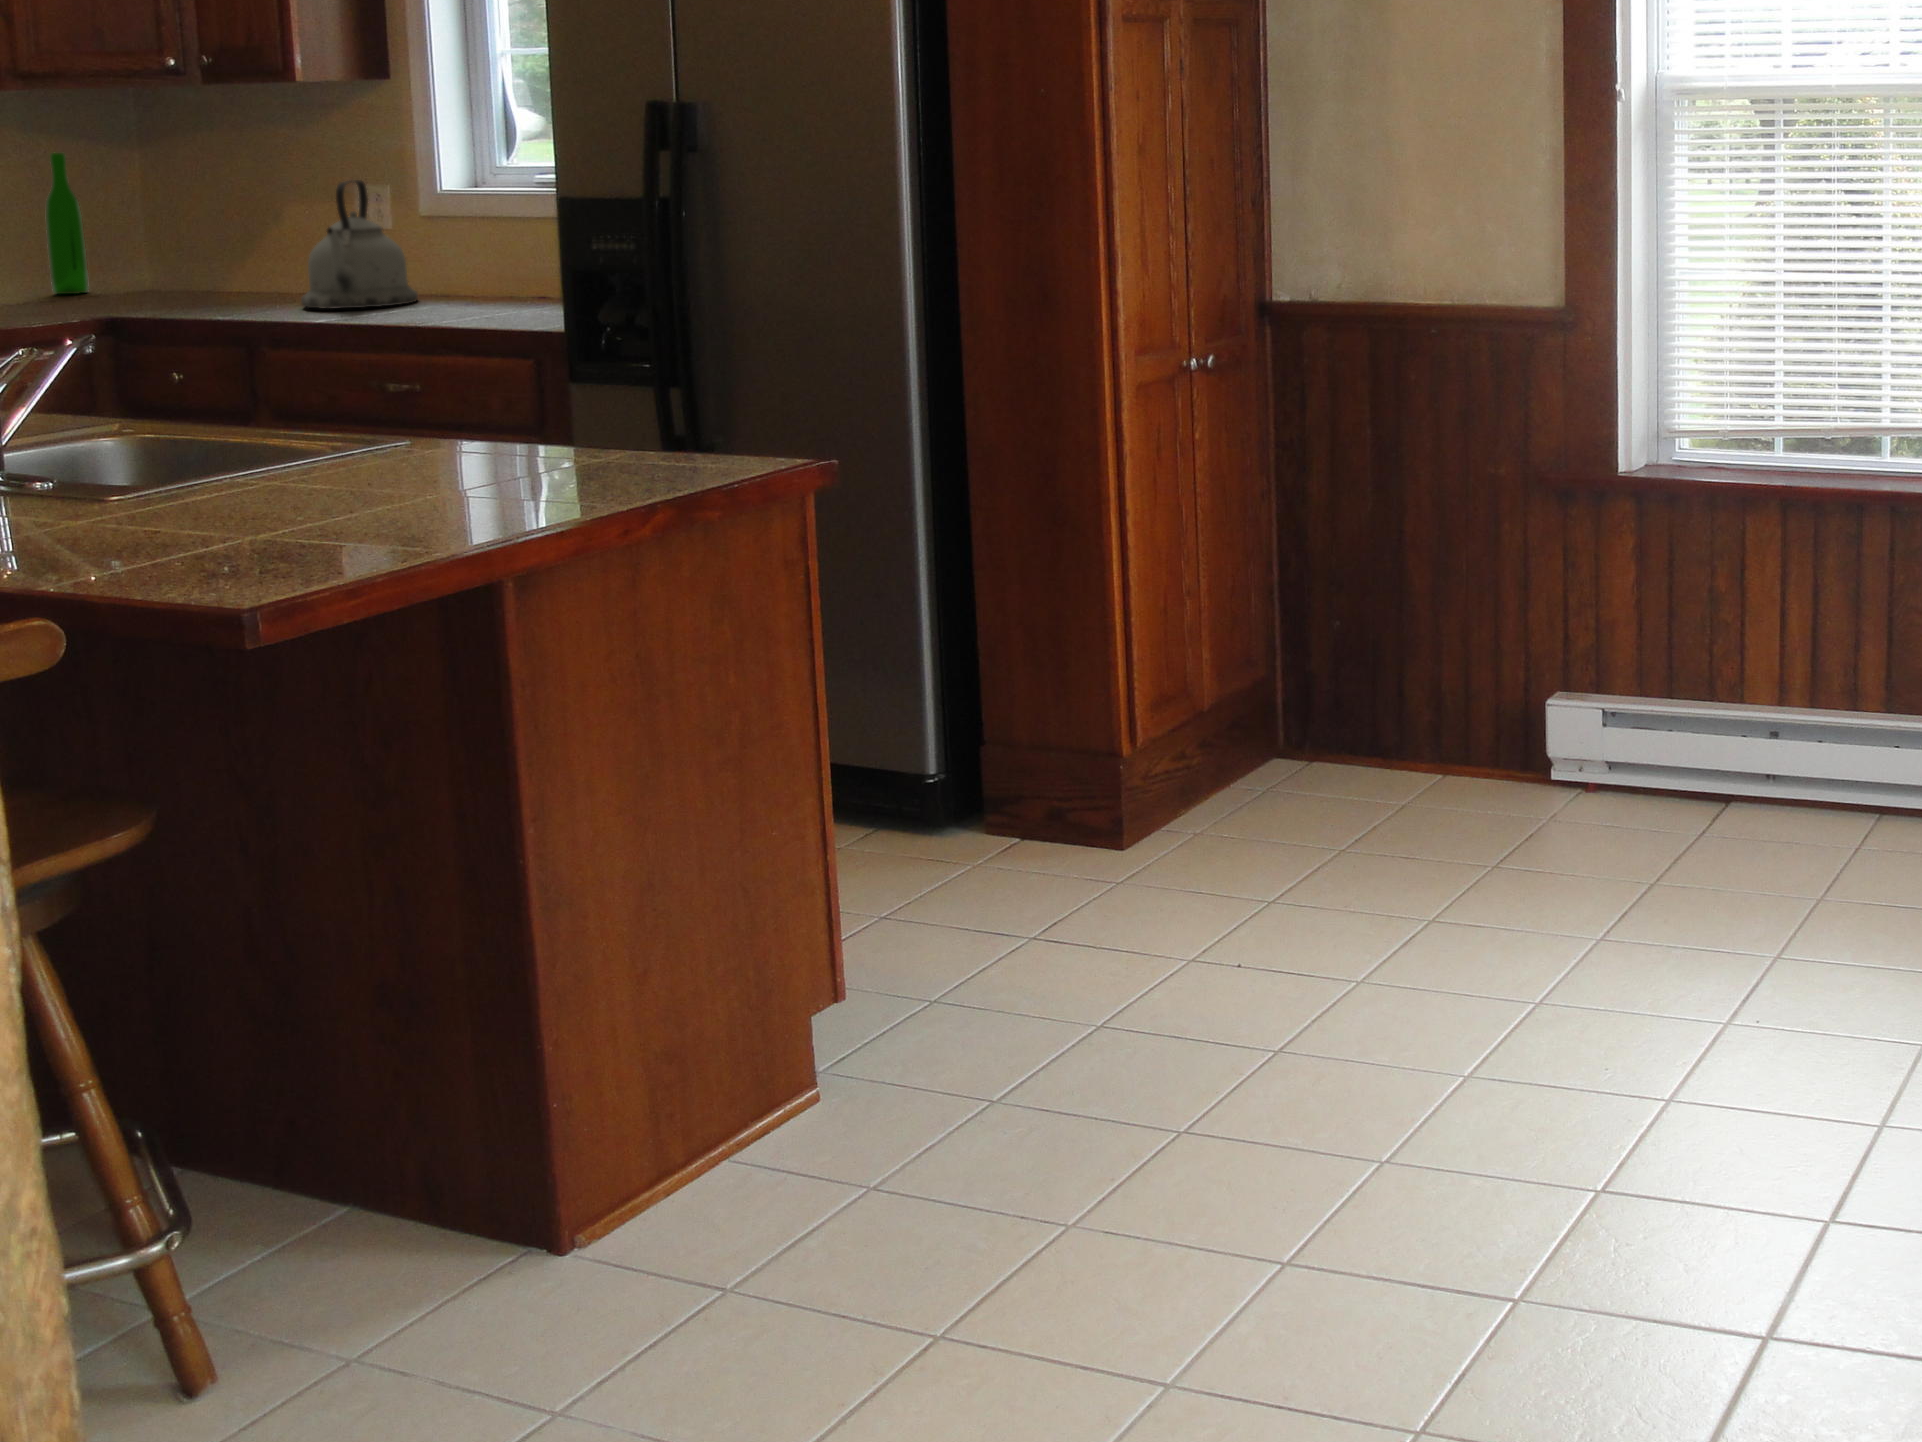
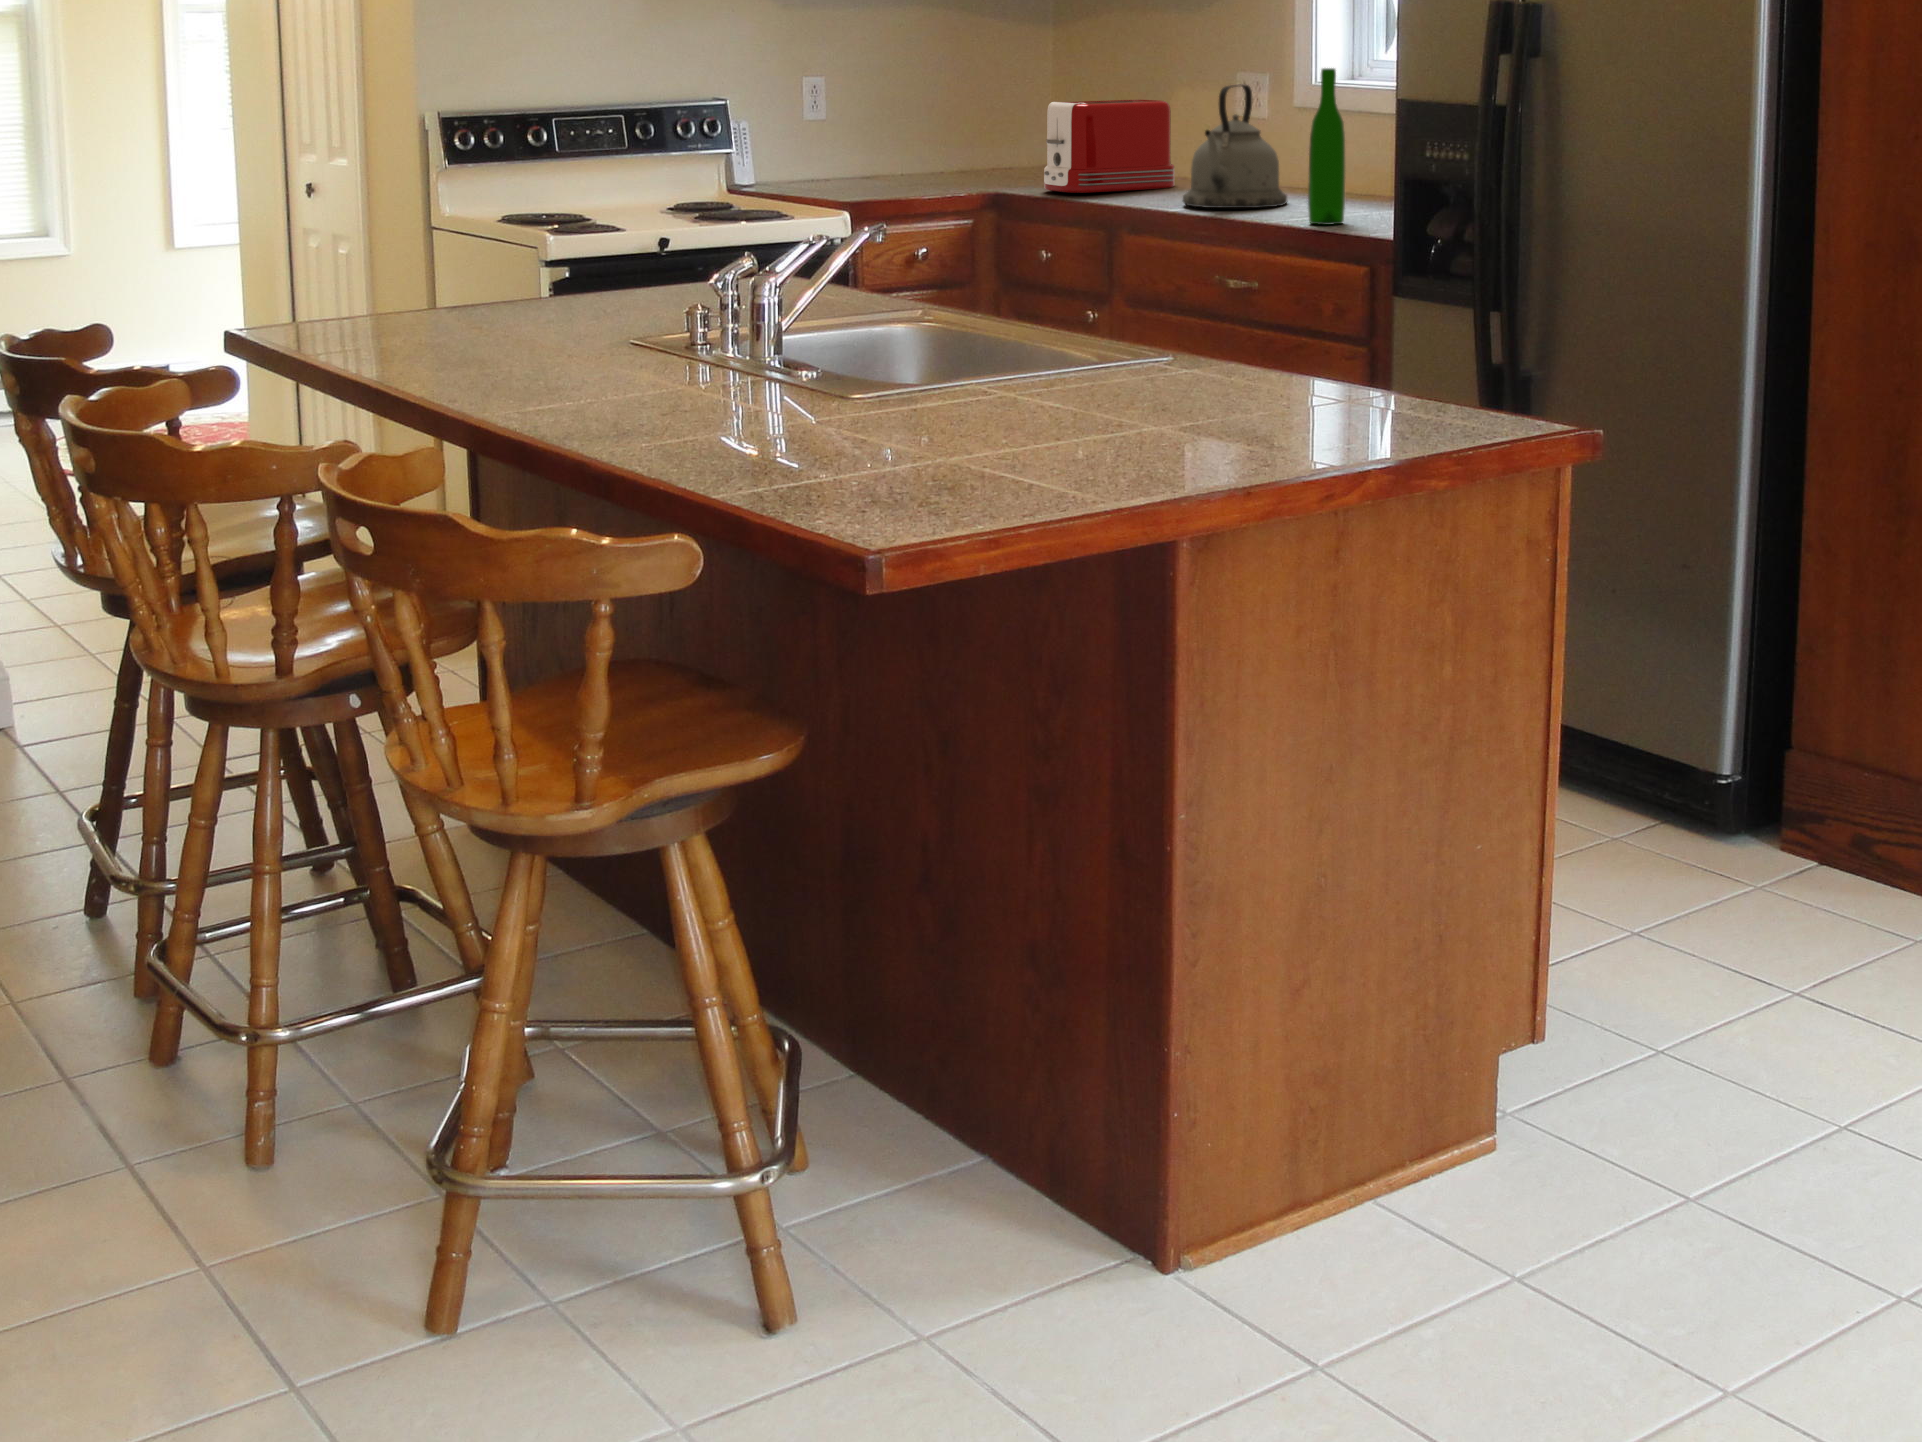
wine bottle: present [46,153,89,294] -> present [1308,68,1346,225]
toaster: none [120,200,275,302] -> present [1044,100,1174,193]

